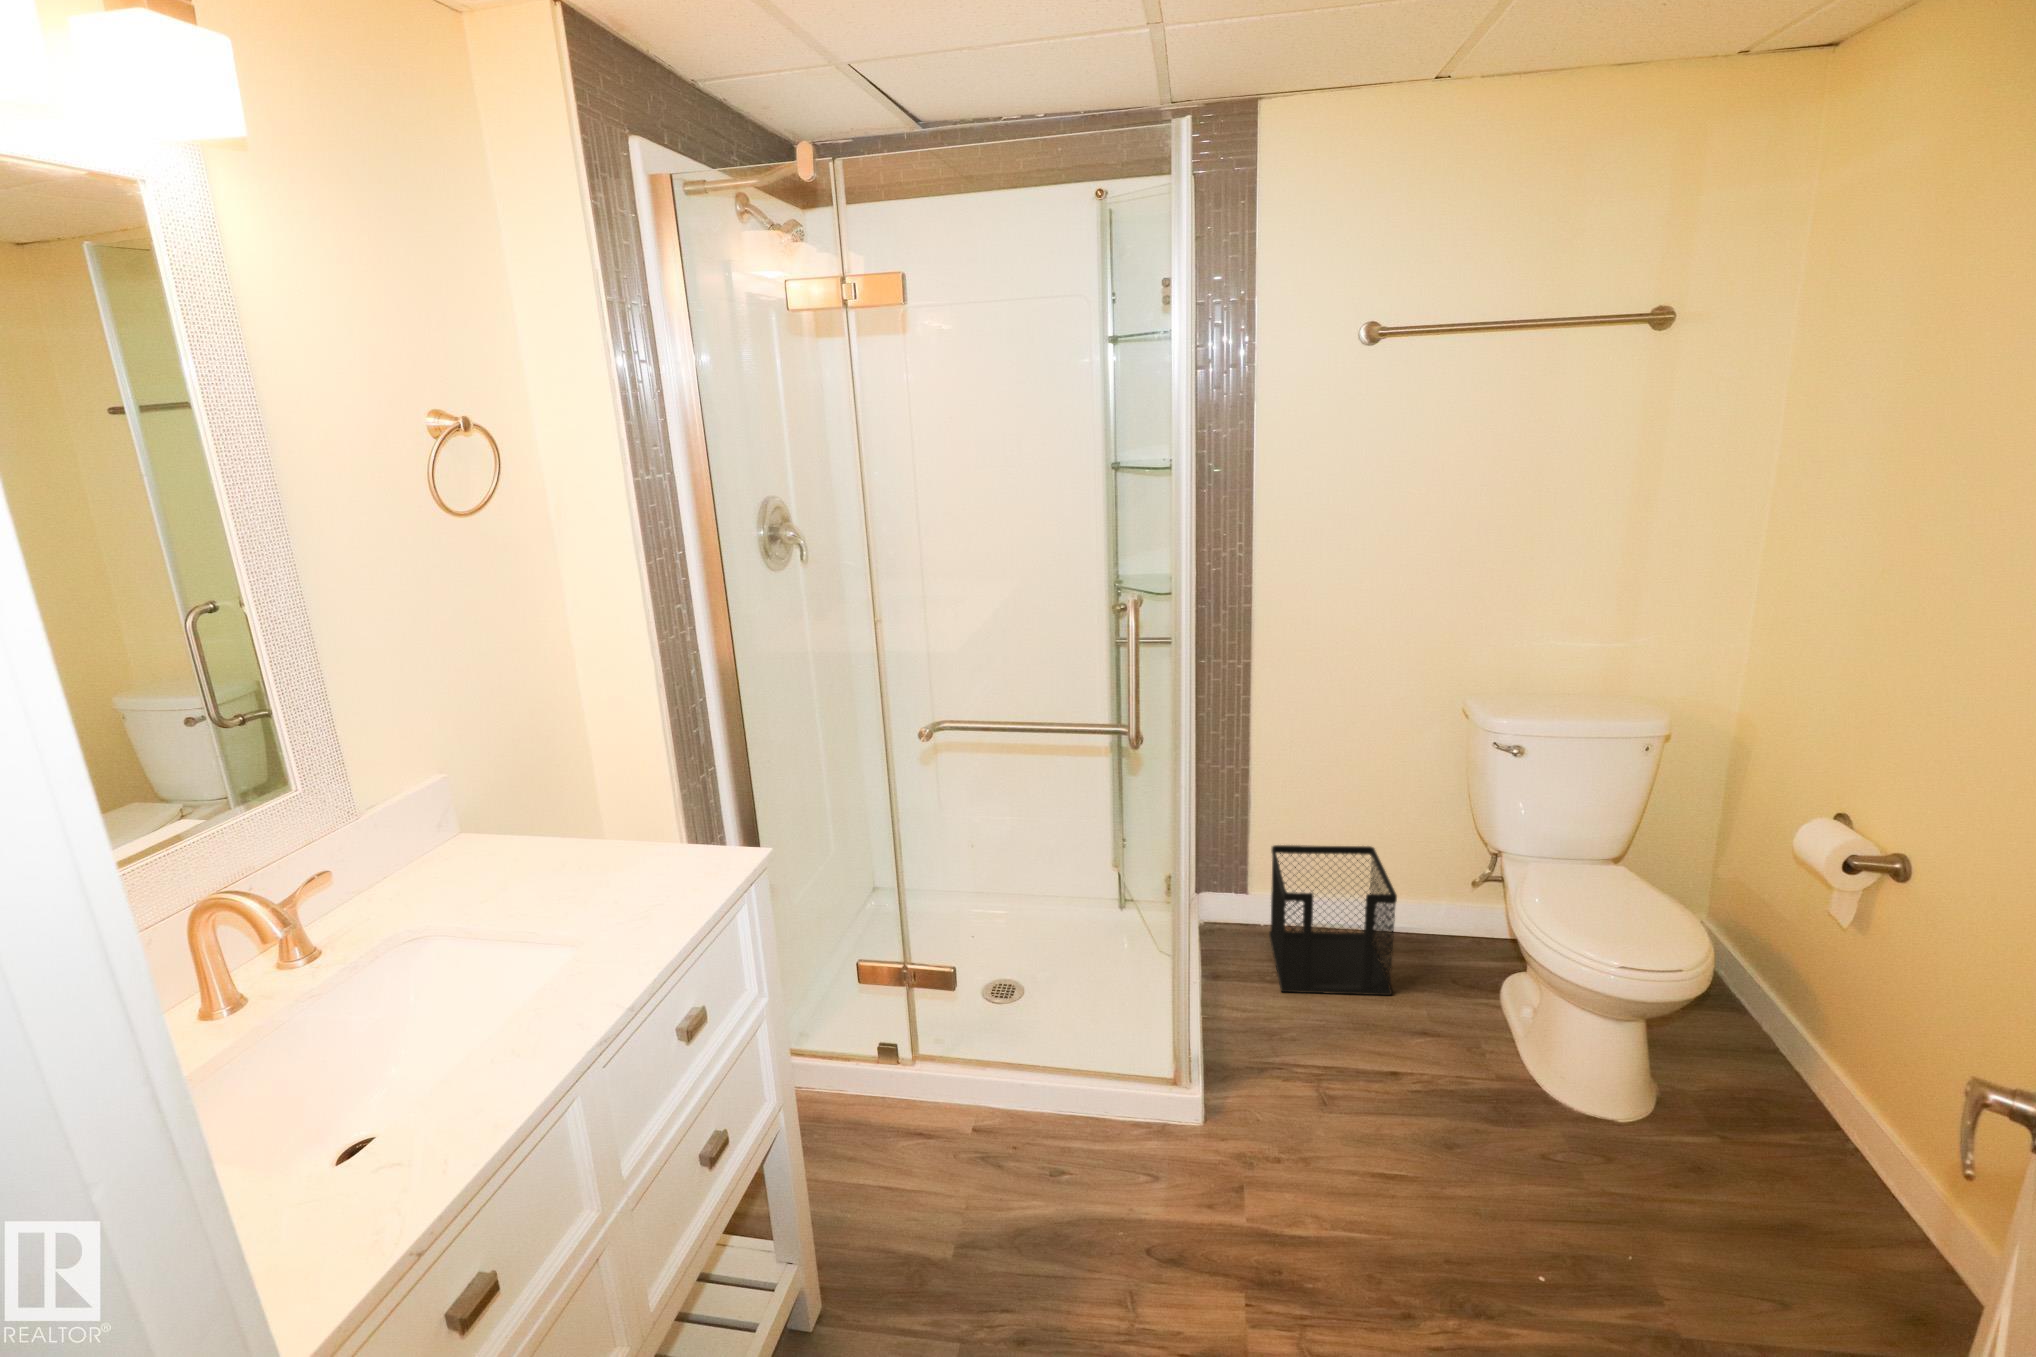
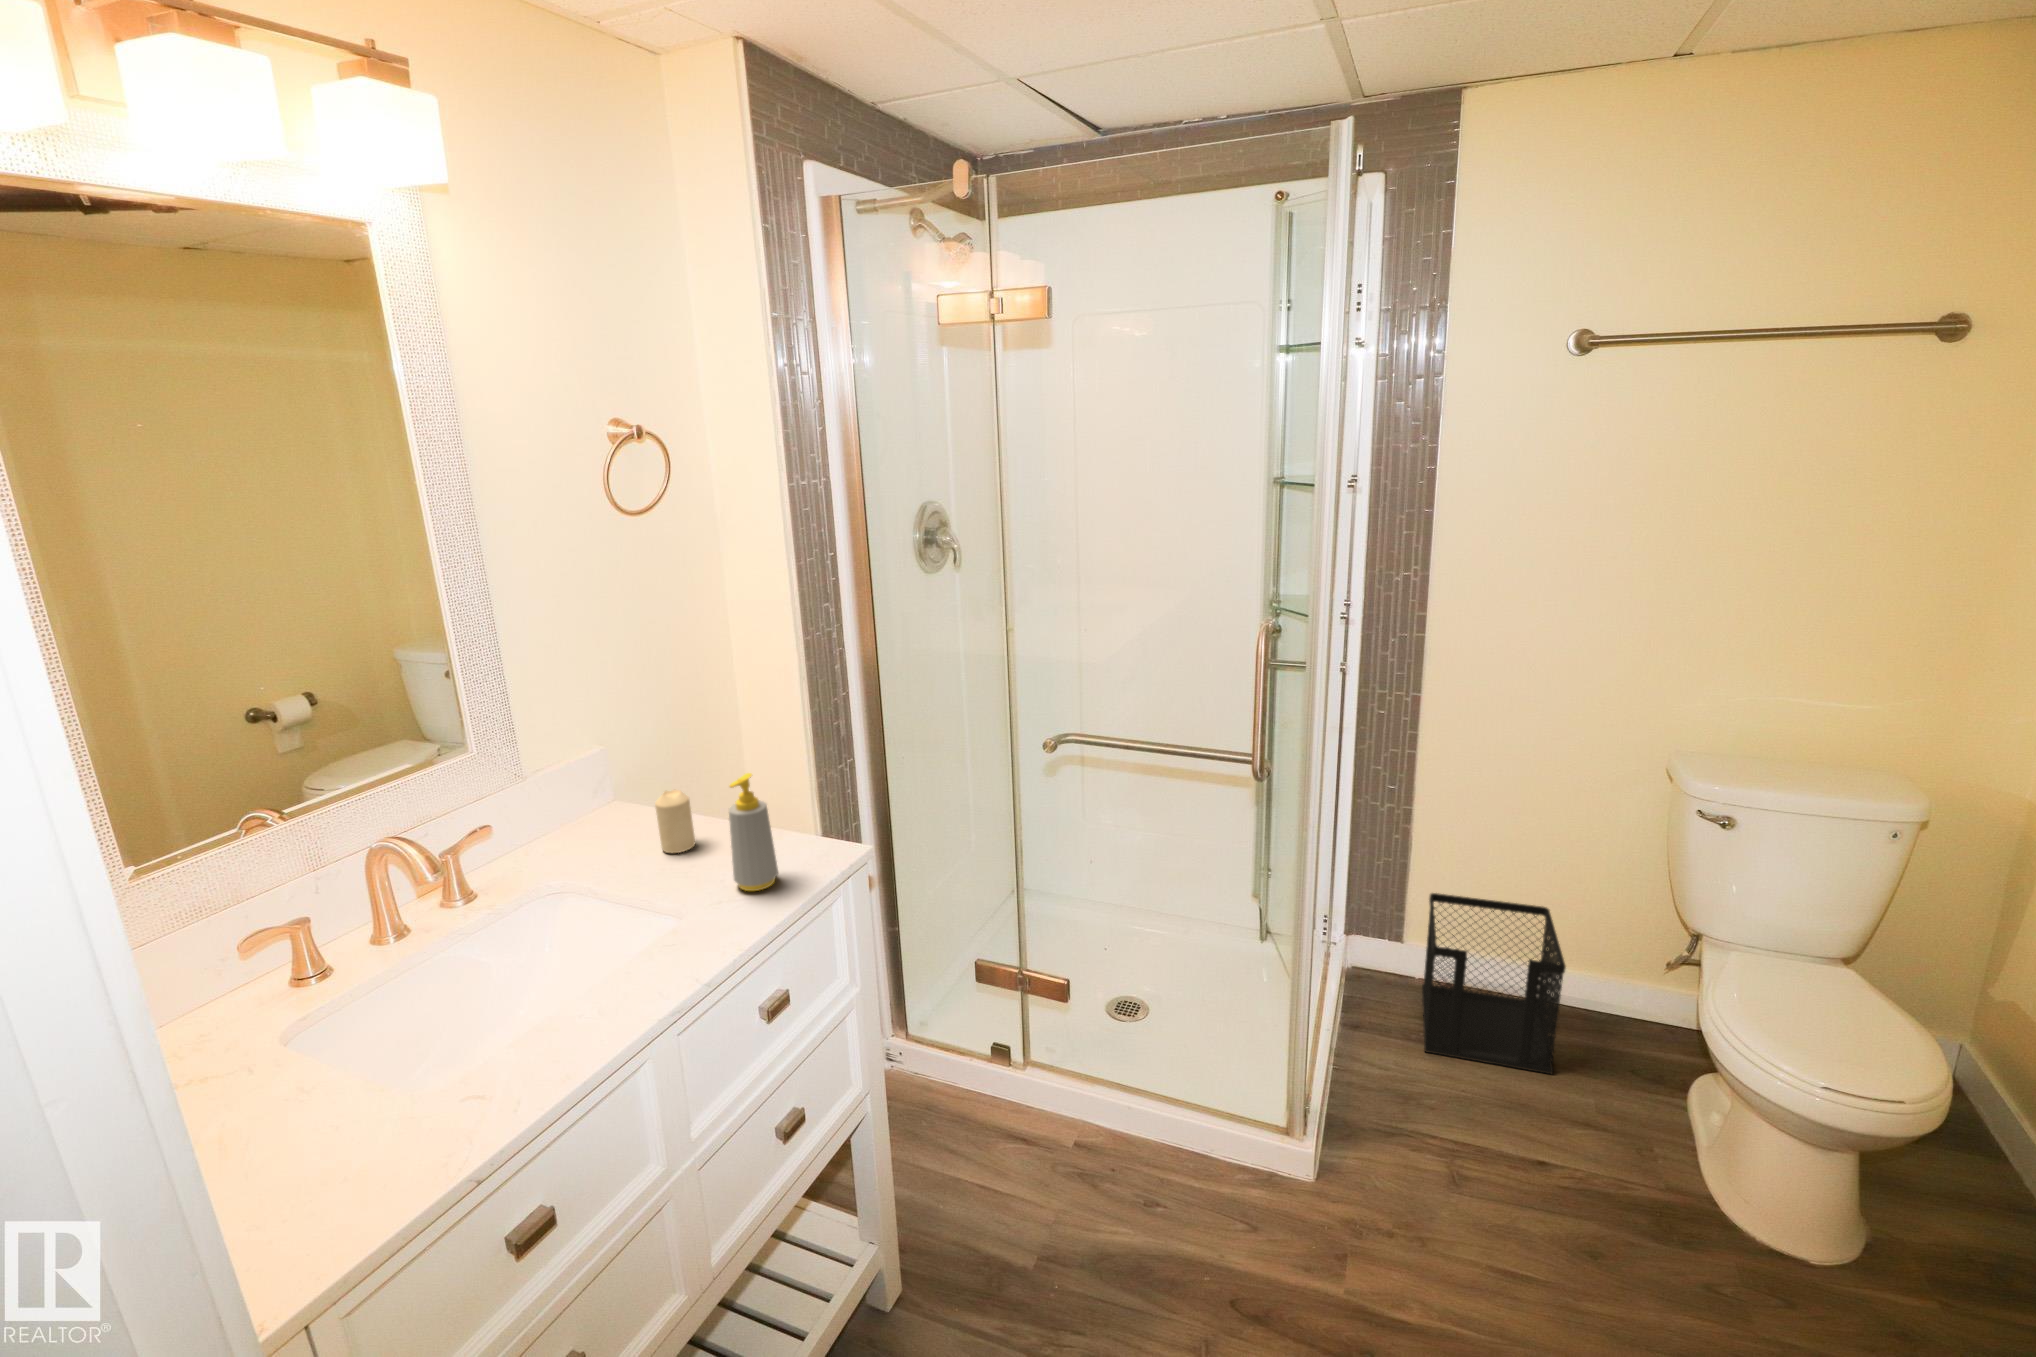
soap bottle: none [622,782,680,908] -> present [729,773,778,891]
candle: none [525,810,573,880] -> present [655,790,695,853]

